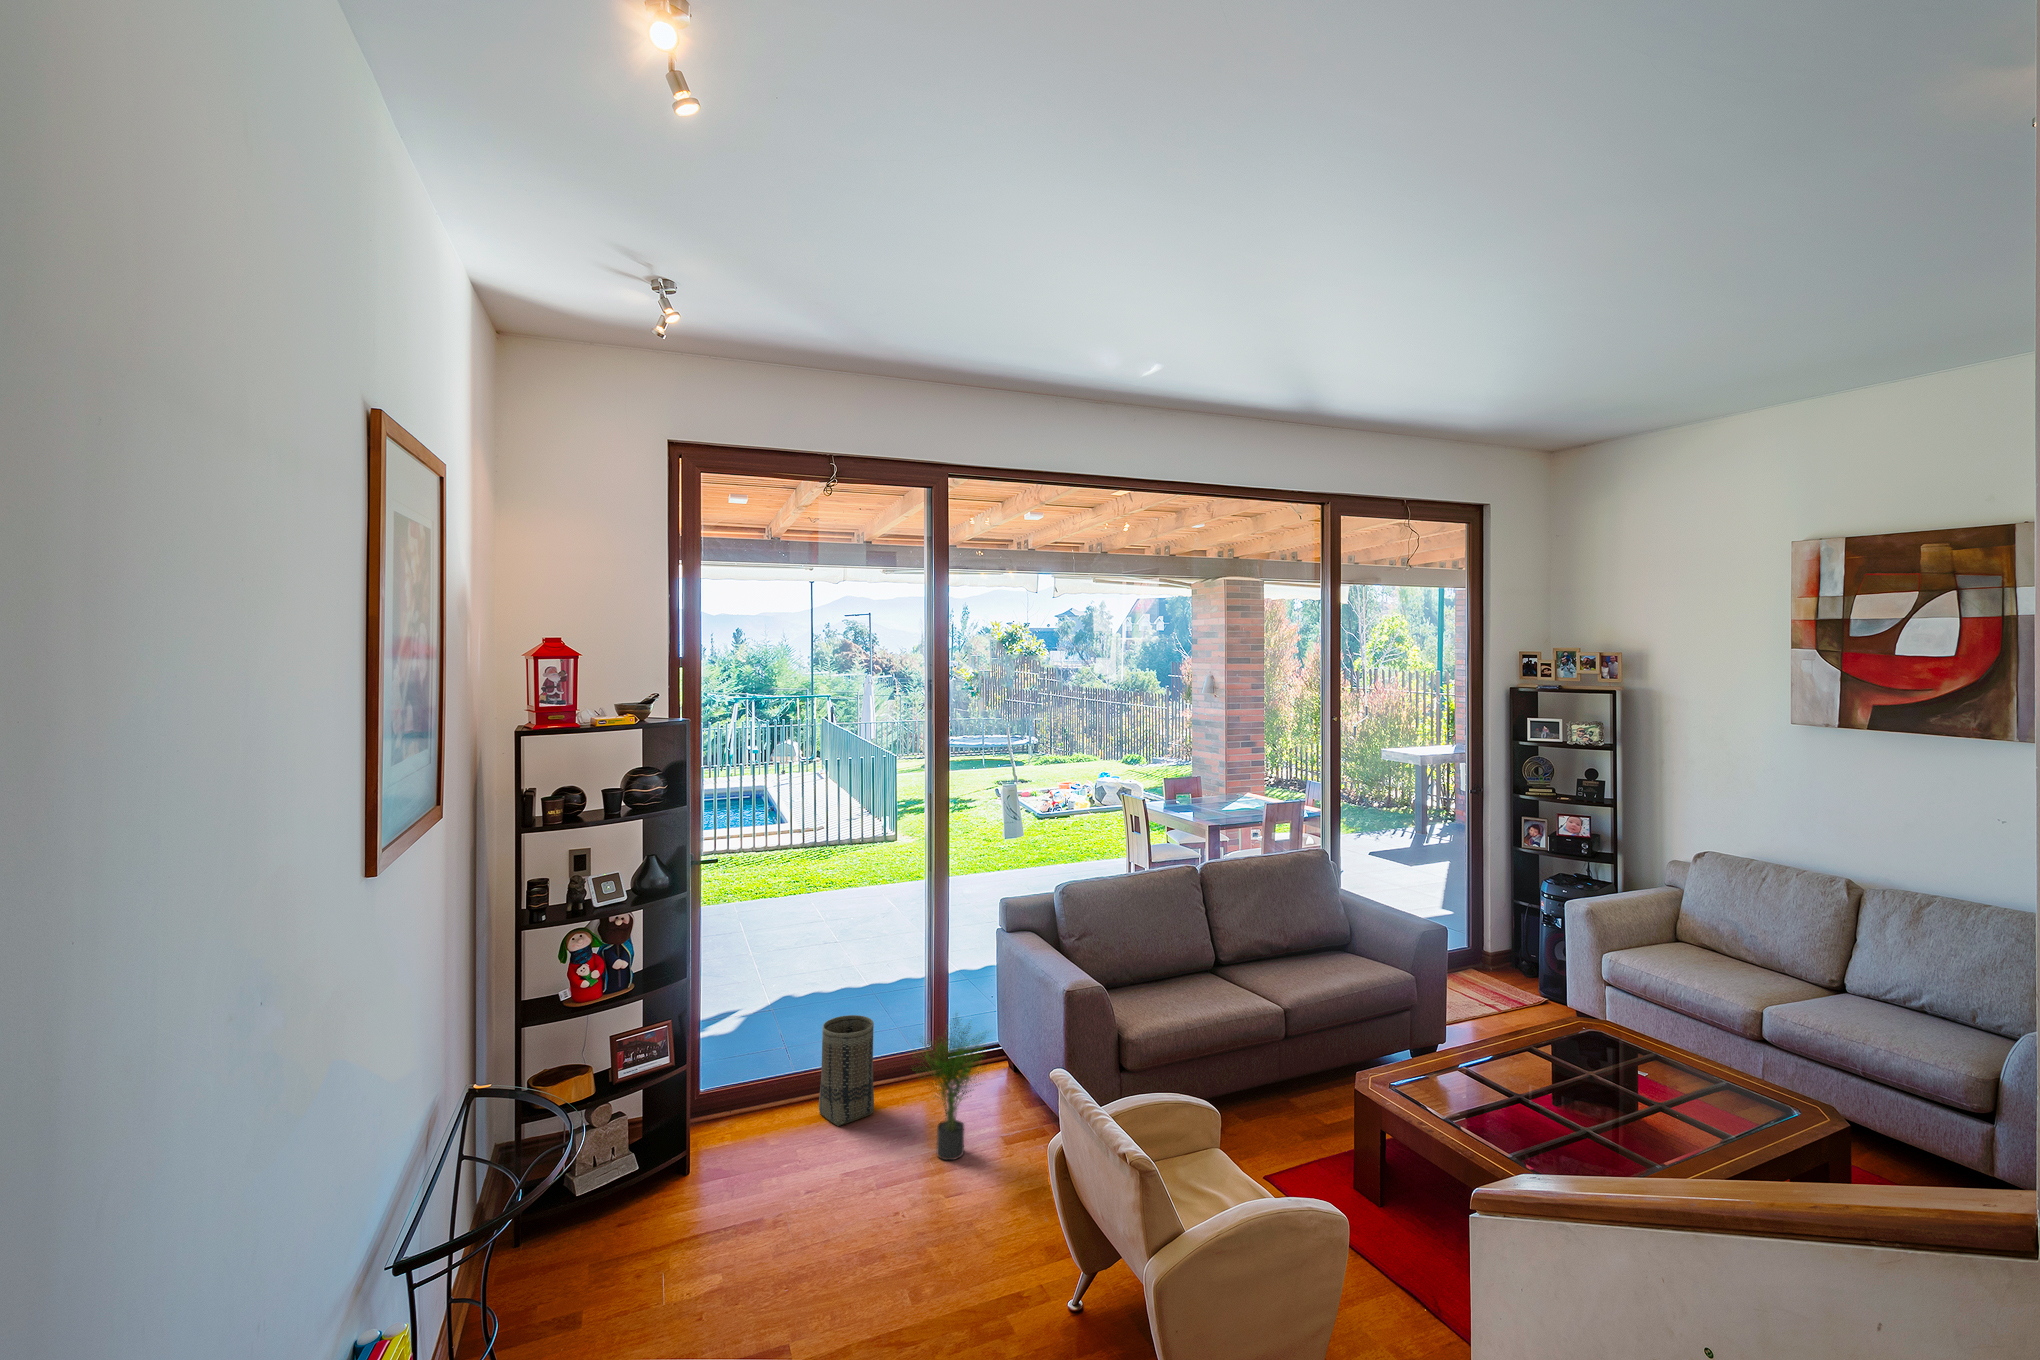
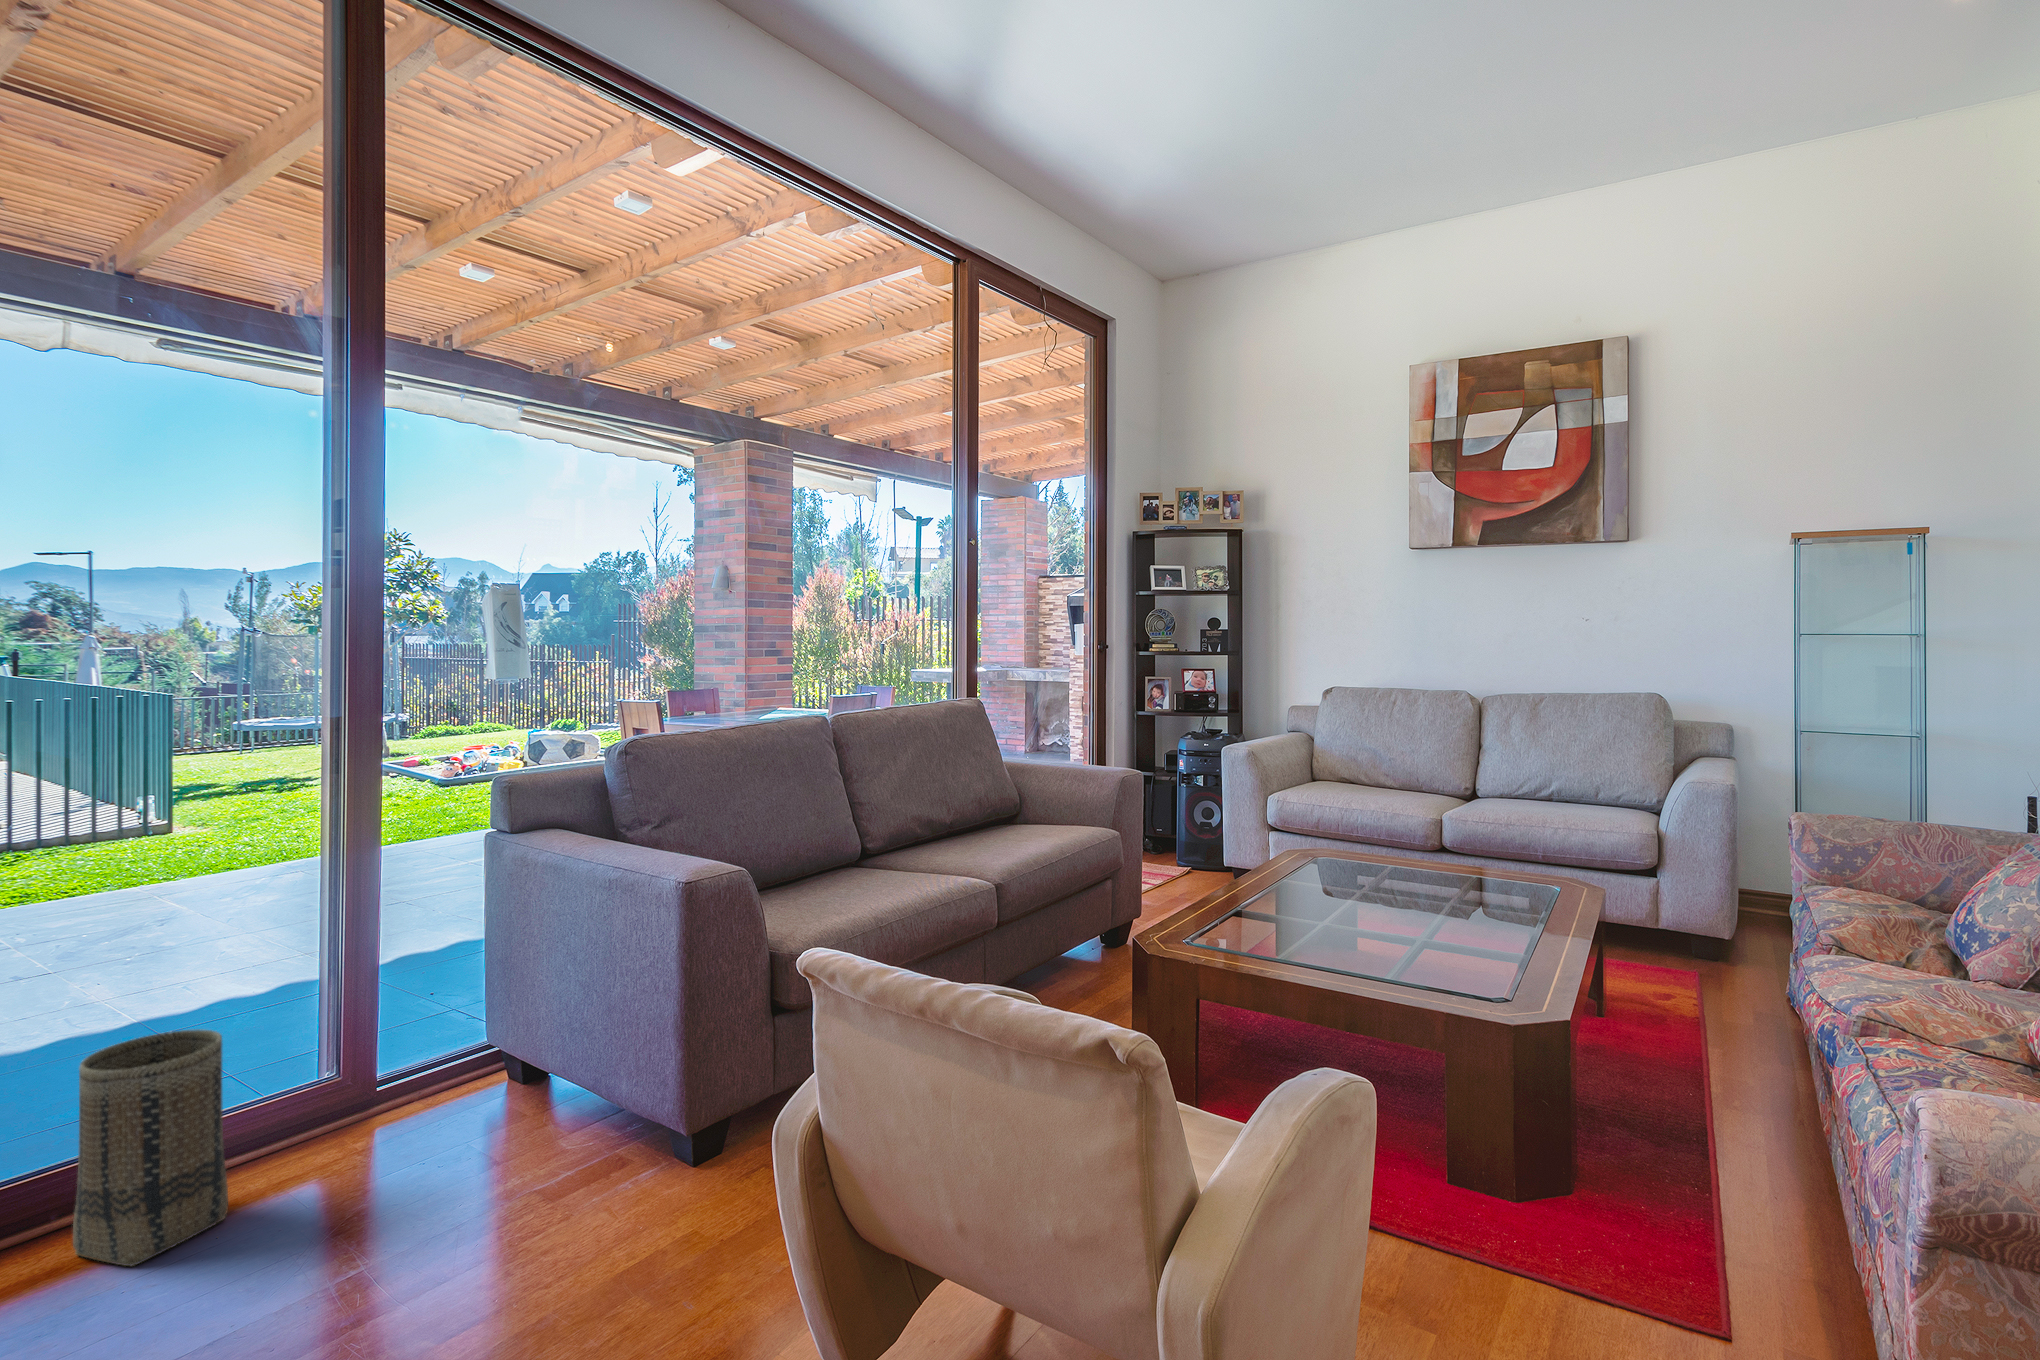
potted plant: present [925,1020,984,1160] -> none [327,966,527,1257]

